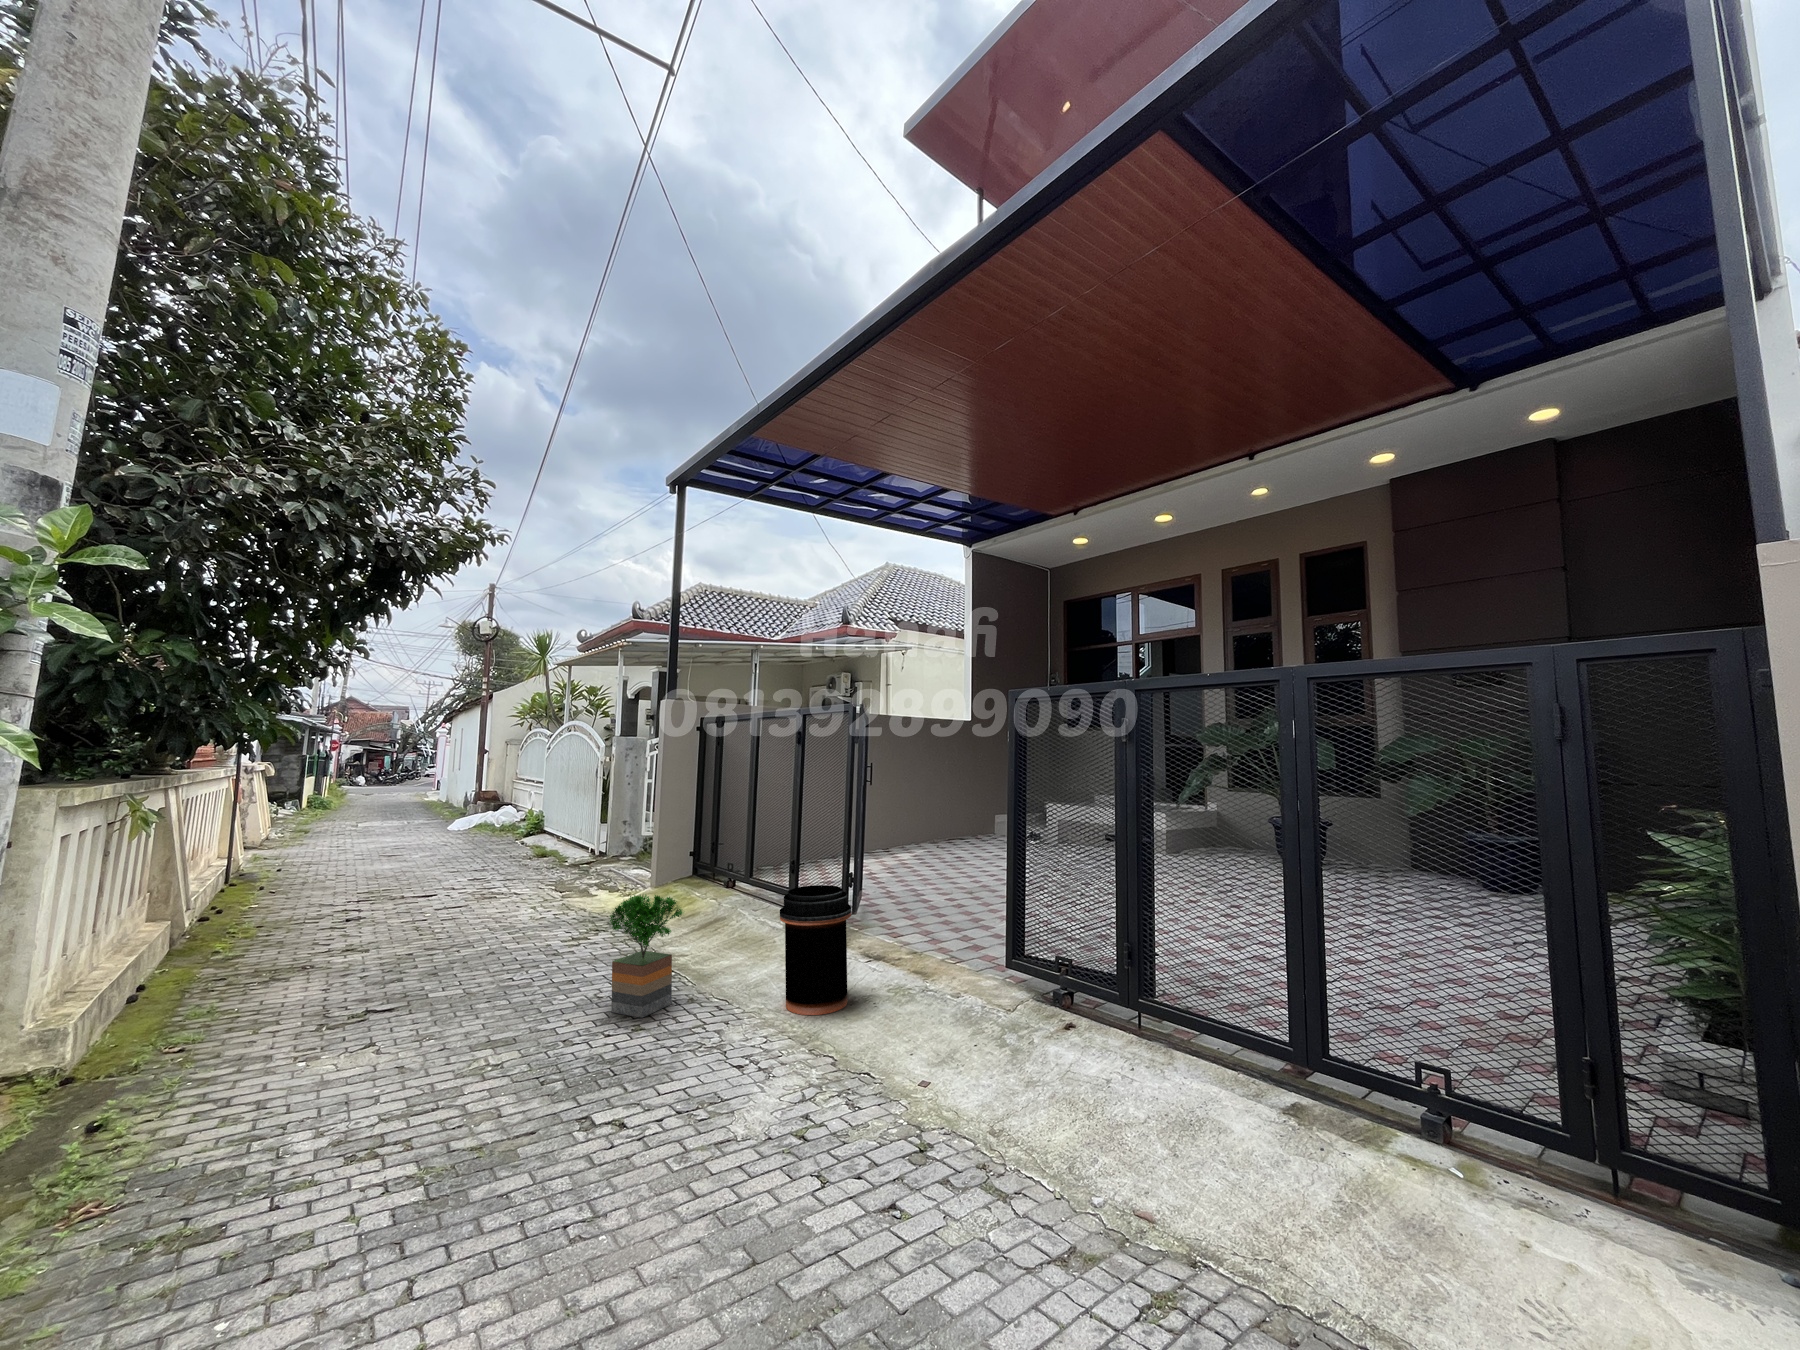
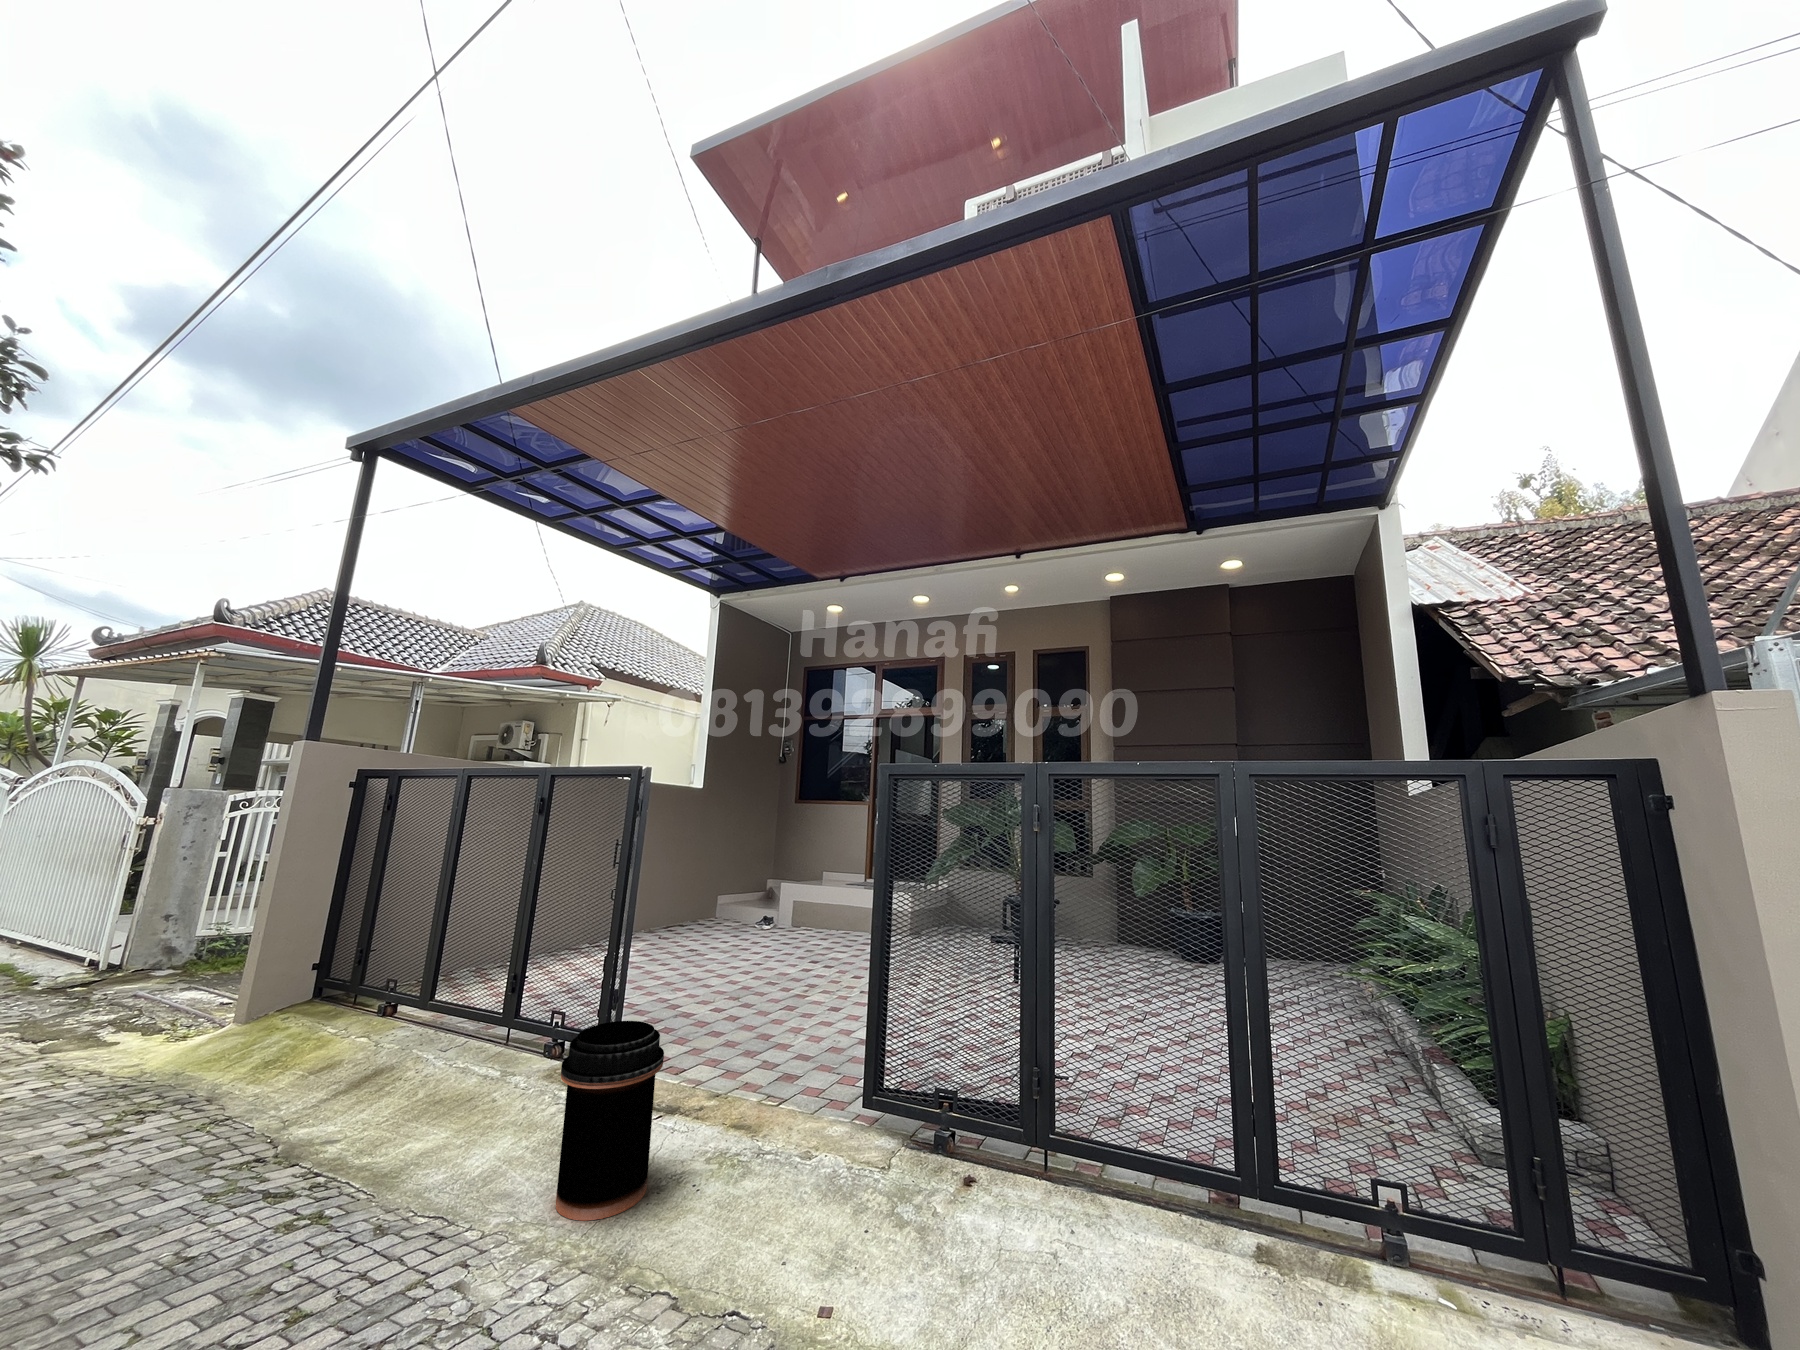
potted tree: present [610,895,683,1018] -> none [227,1067,399,1296]

